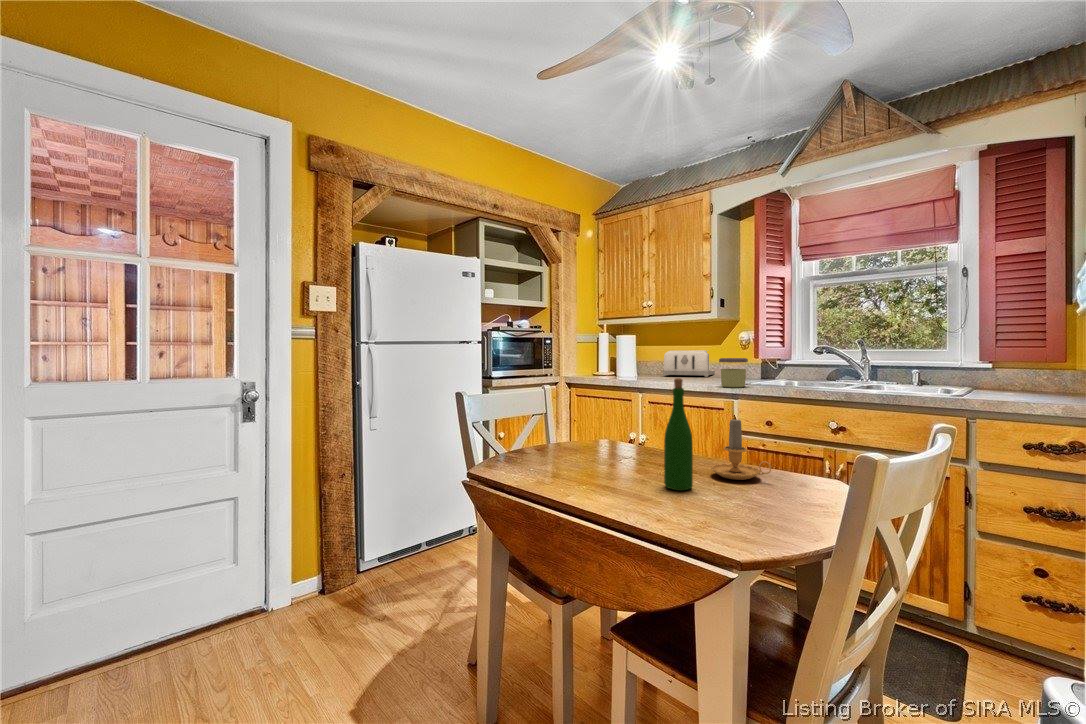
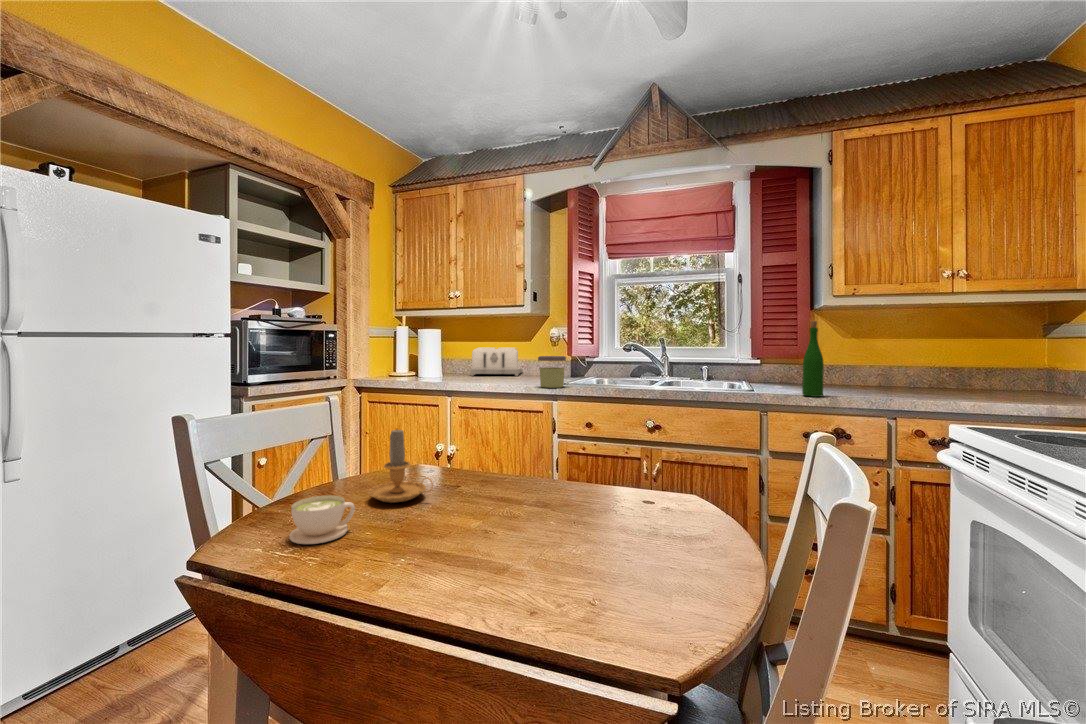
wine bottle: present [664,378,693,490] -> present [802,321,824,397]
candle: present [711,419,771,480] -> present [368,429,433,503]
coffee cup: none [518,448,557,476] -> present [290,495,355,544]

